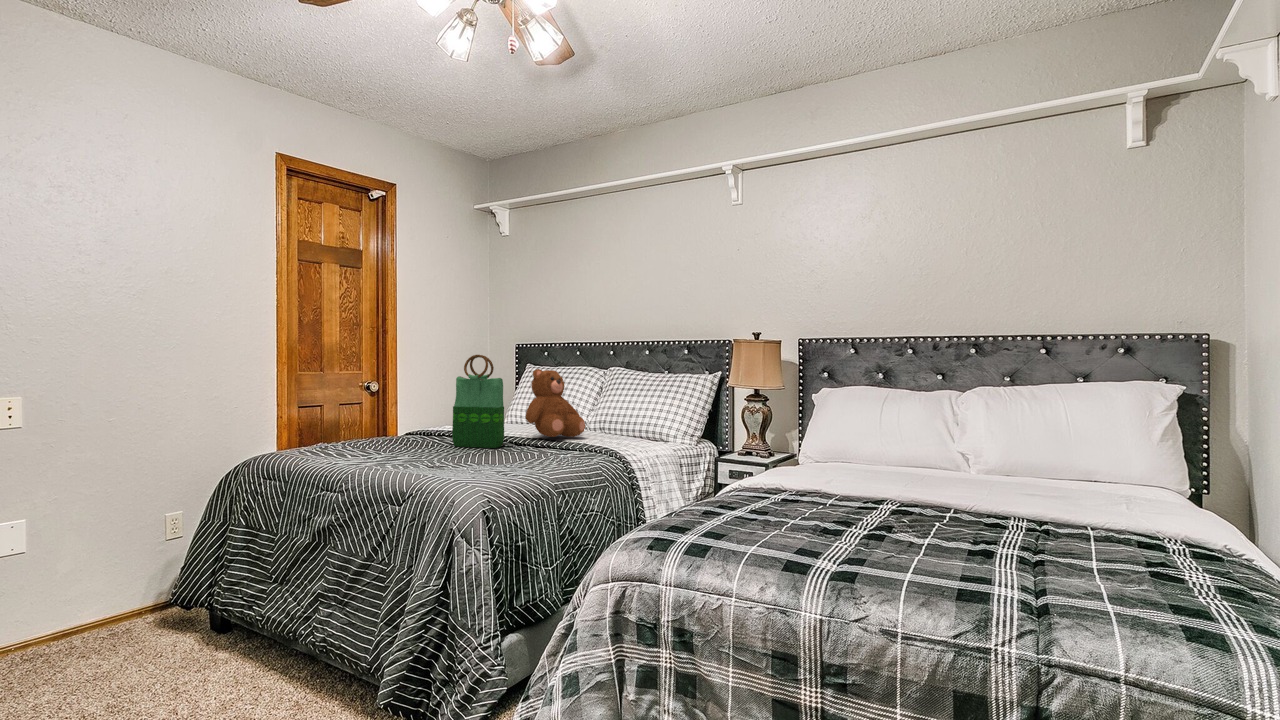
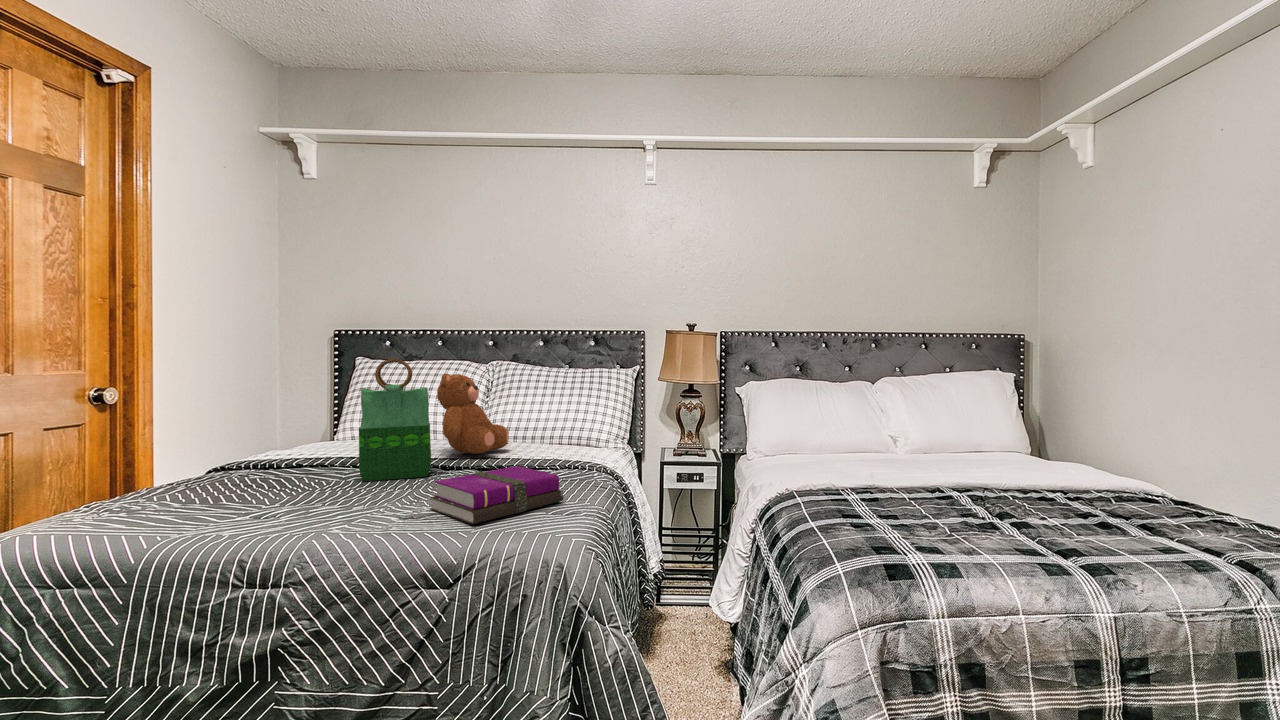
notebook: none [454,442,539,474] -> present [431,466,564,524]

